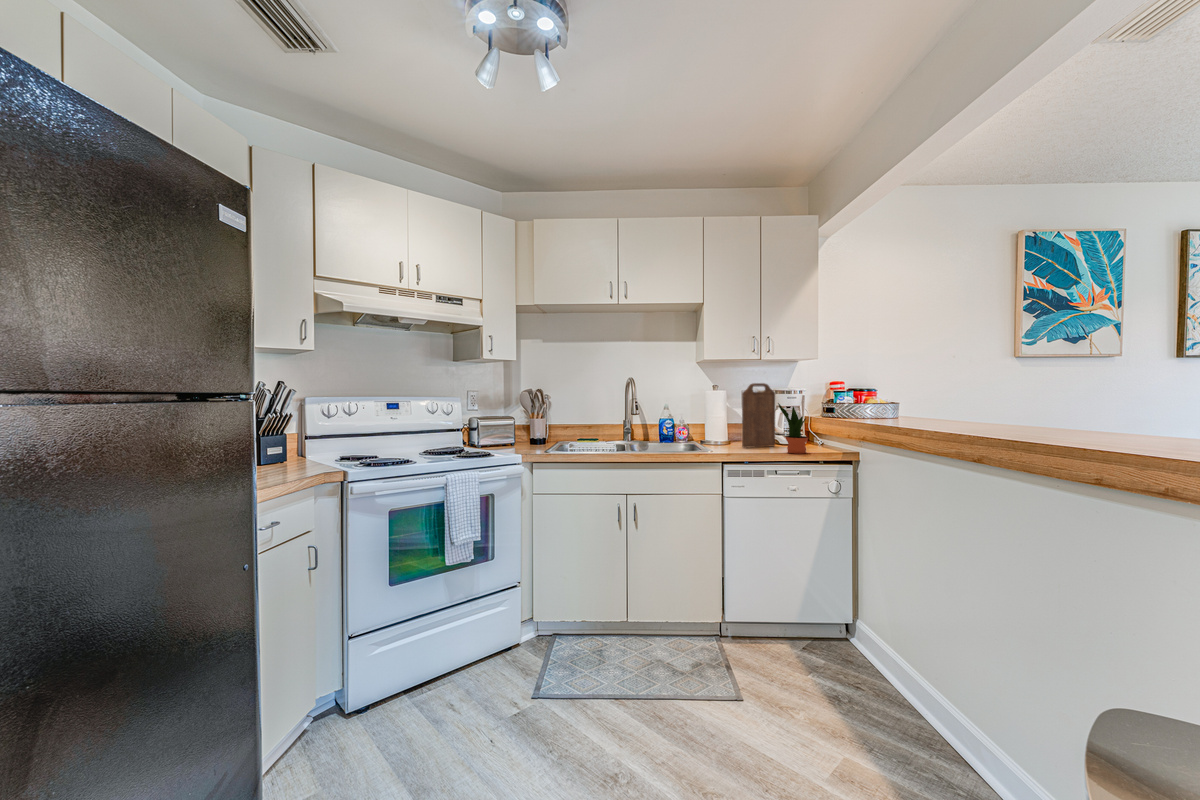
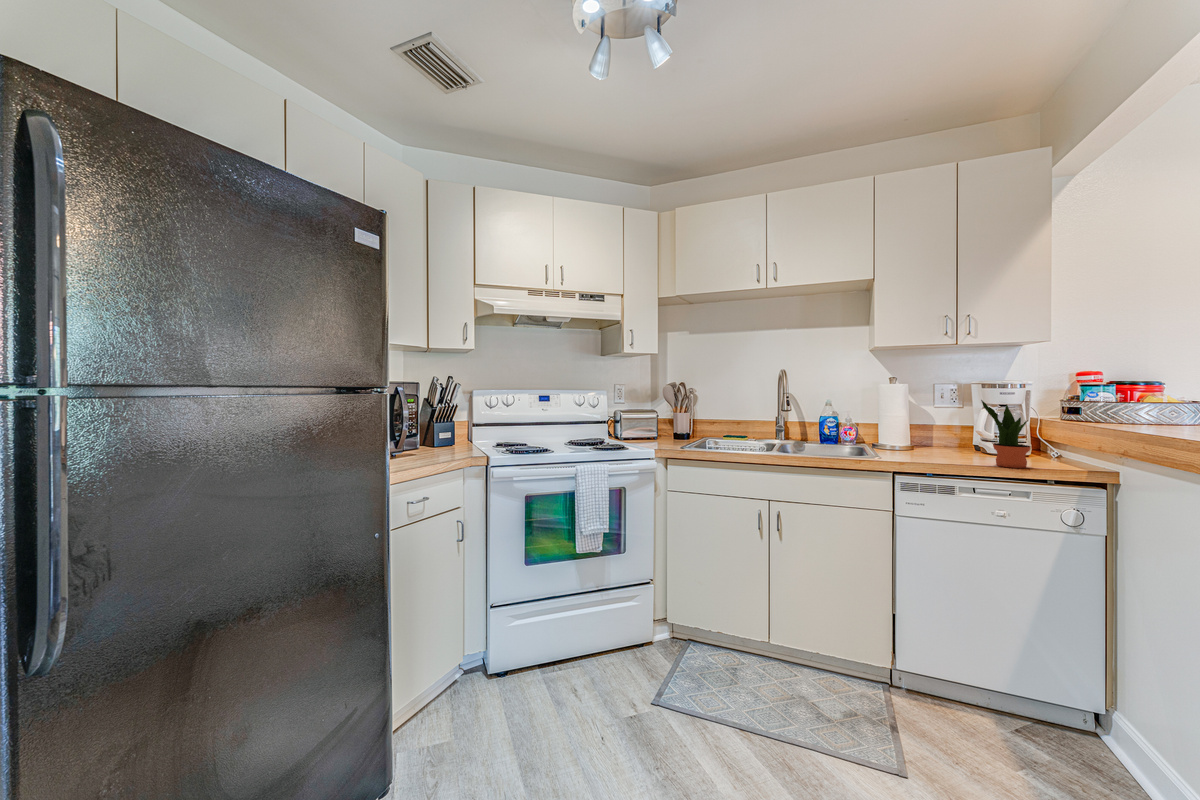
cutting board: present [742,383,775,448] -> none [928,375,981,456]

